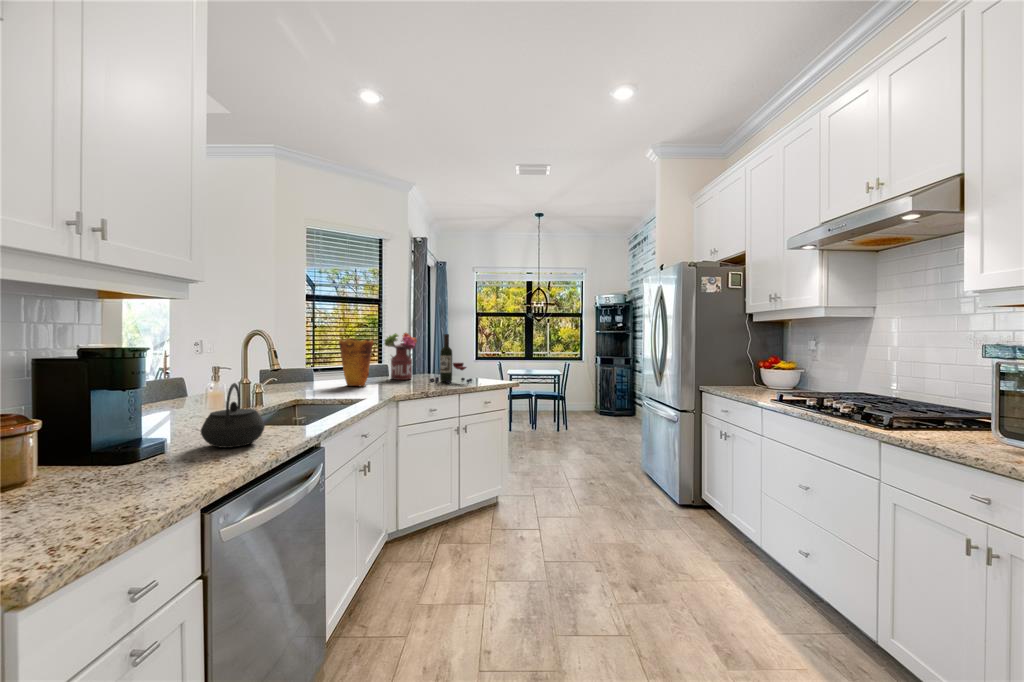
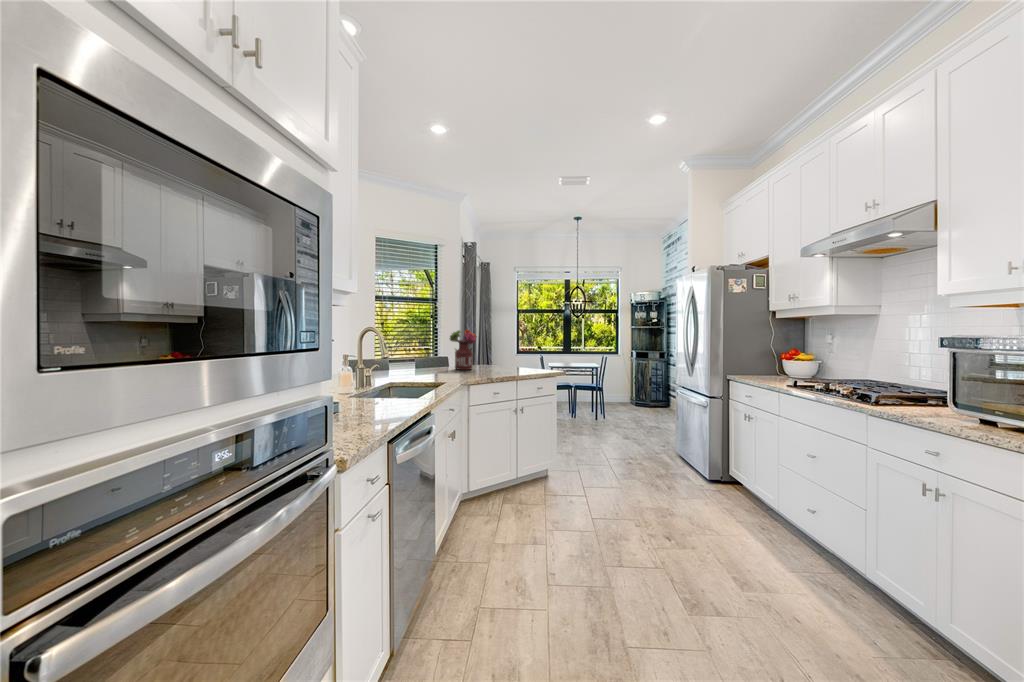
wine bottle: present [429,334,472,384] -> none [489,331,525,374]
vase: present [339,338,373,386] -> none [417,334,445,375]
kettle: present [200,383,265,448] -> none [361,366,401,411]

